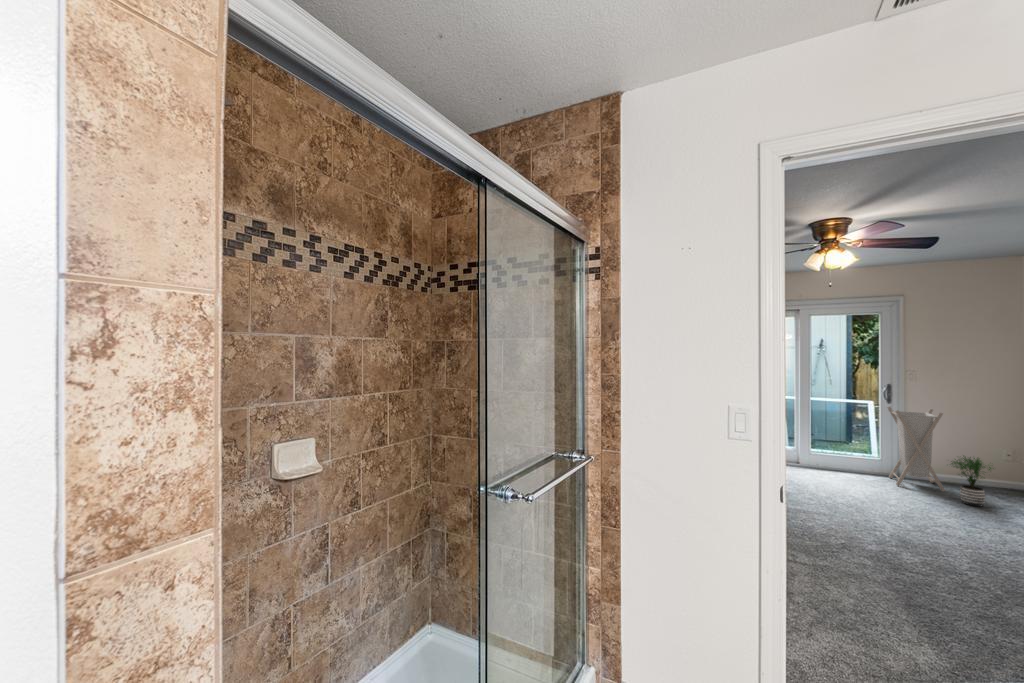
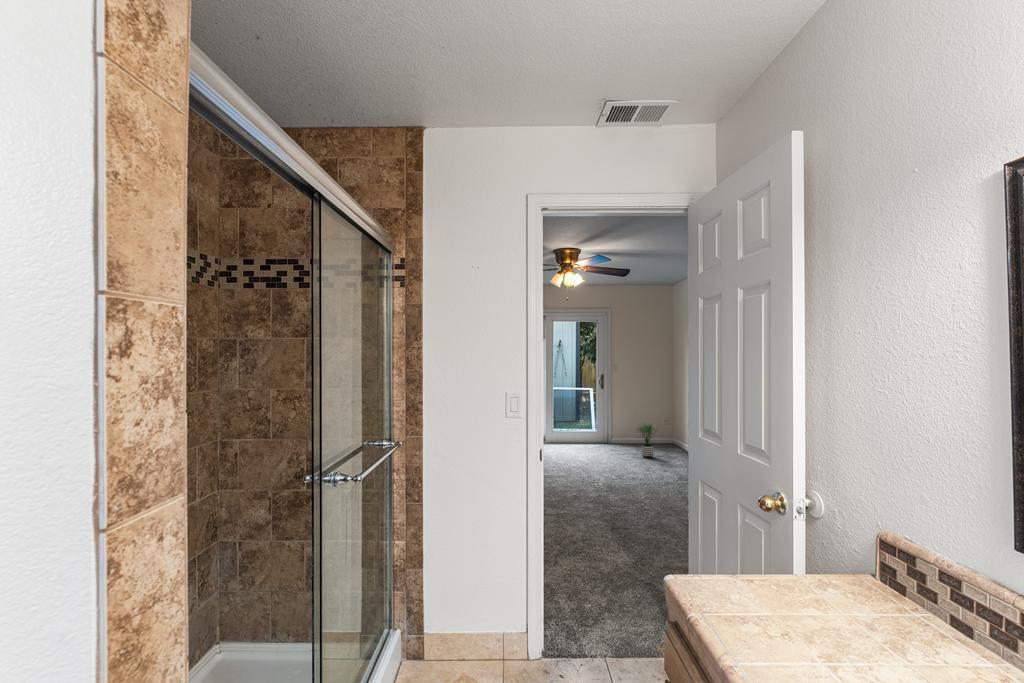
laundry hamper: present [888,407,945,492] -> none [602,392,634,451]

